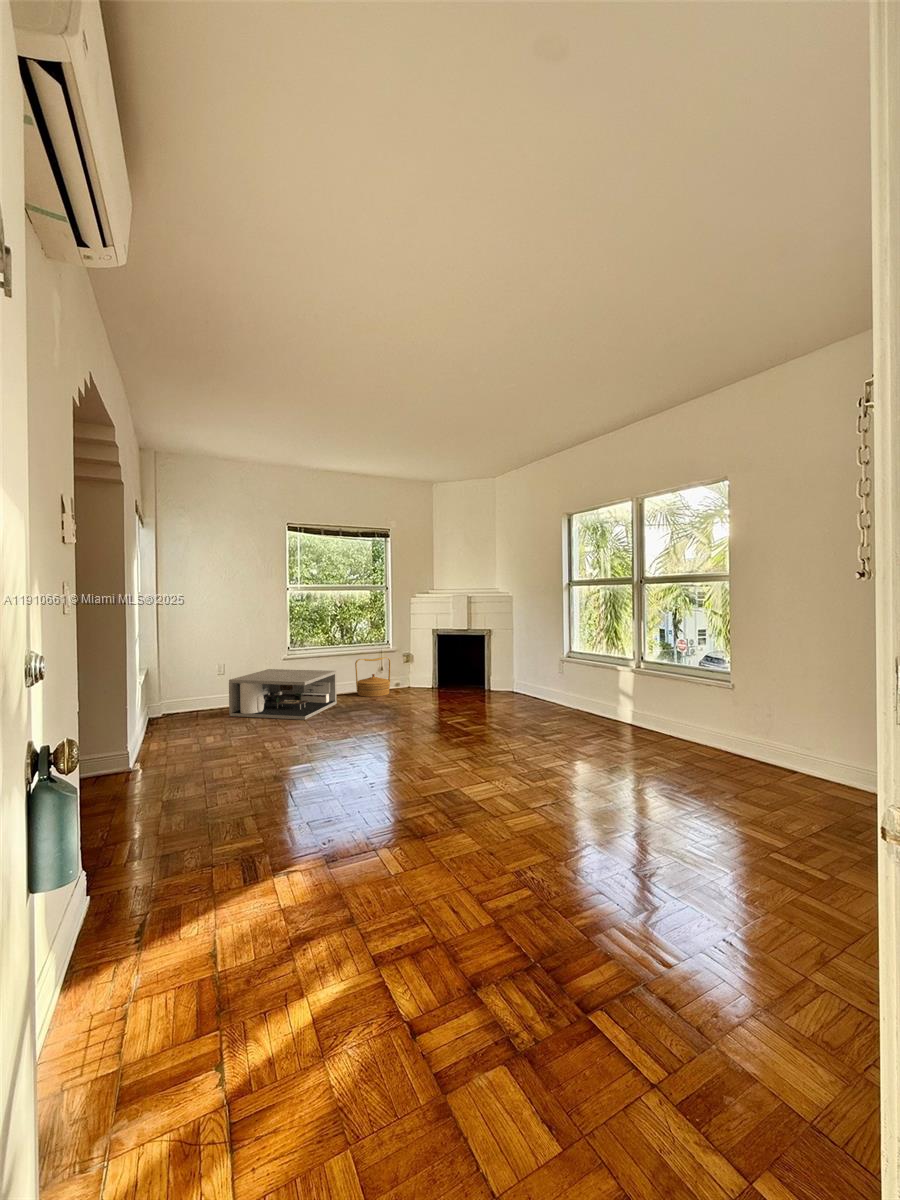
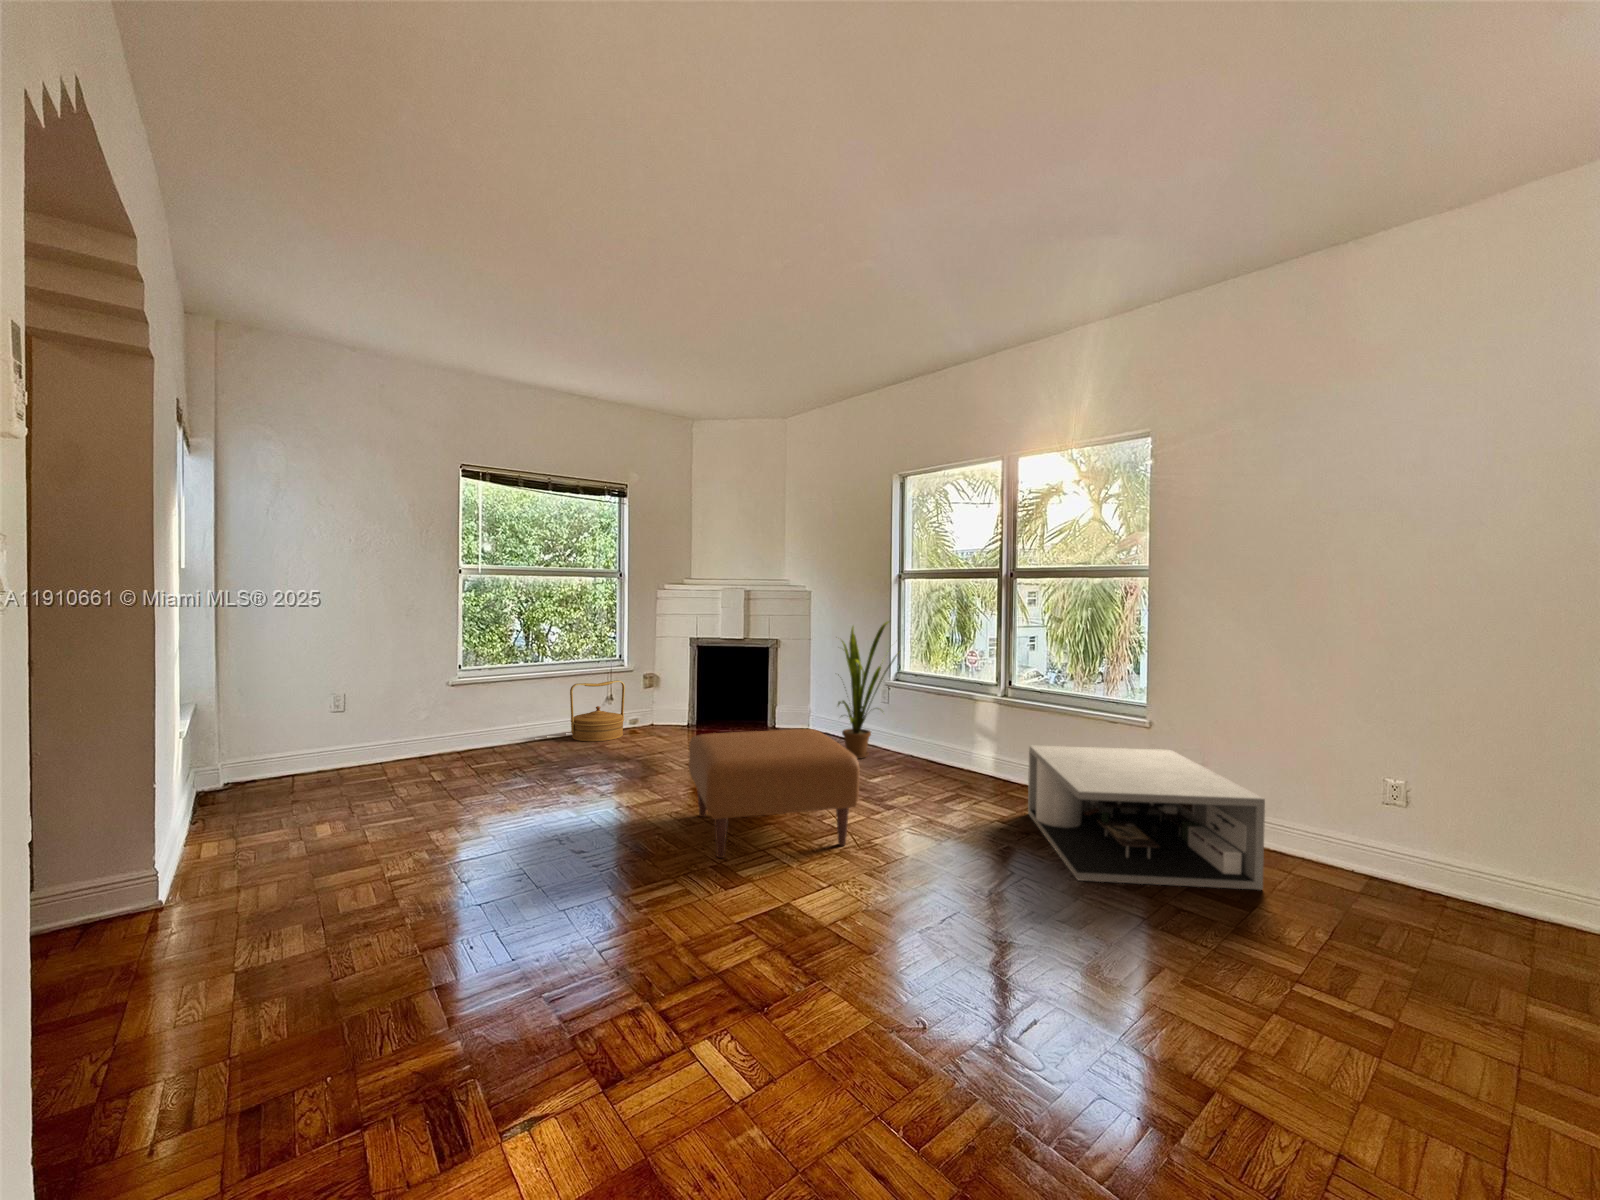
house plant: none [523,616,571,711] -> present [838,622,900,759]
coffee table: present [229,669,337,720] -> present [1028,745,1265,890]
ottoman: none [414,688,514,765] -> present [689,729,860,858]

